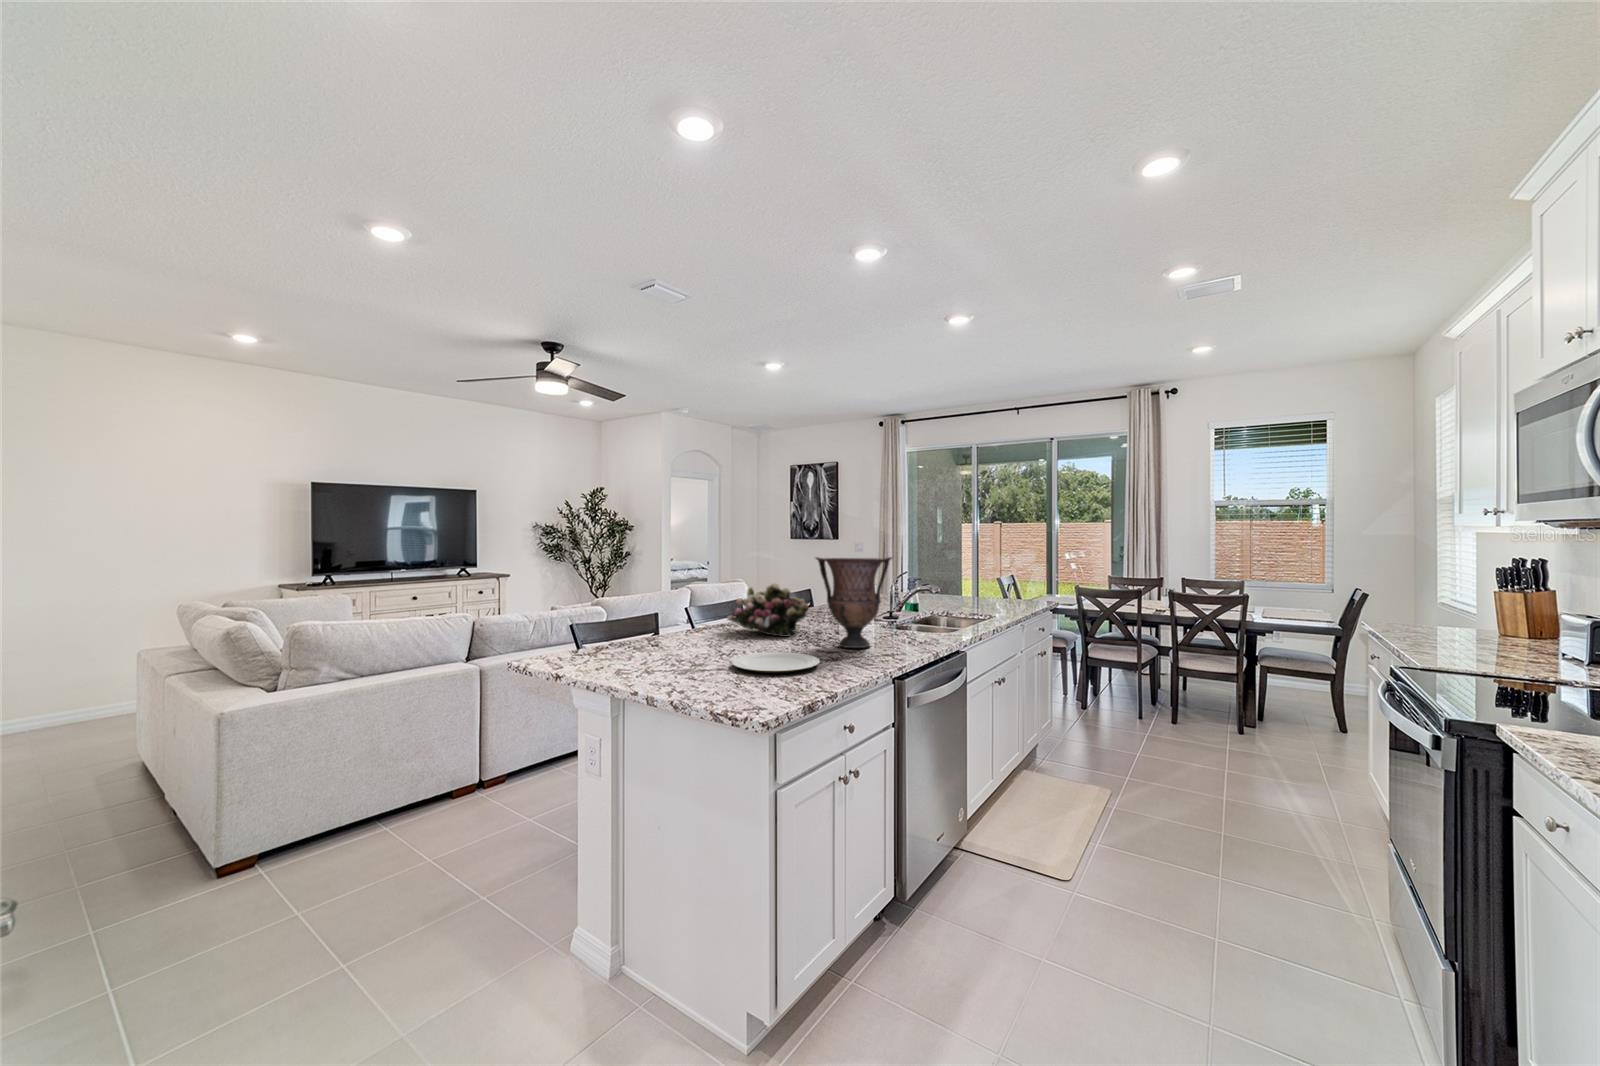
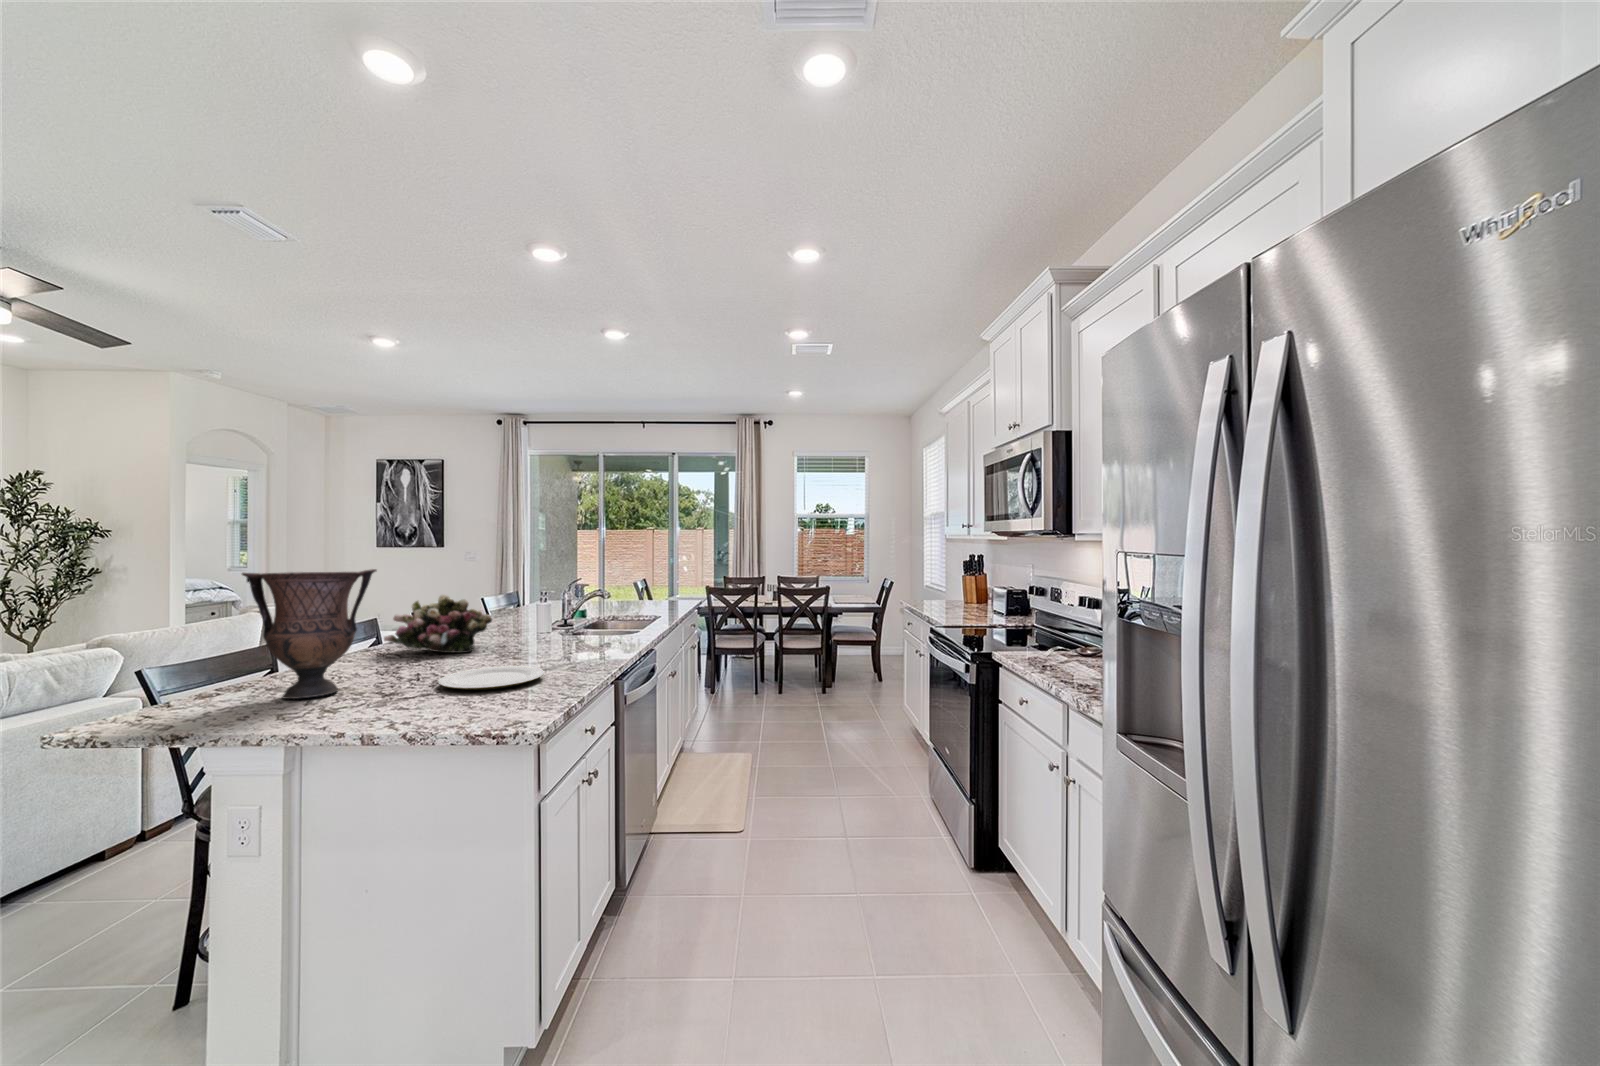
vase: present [816,557,892,648] -> present [242,569,377,699]

